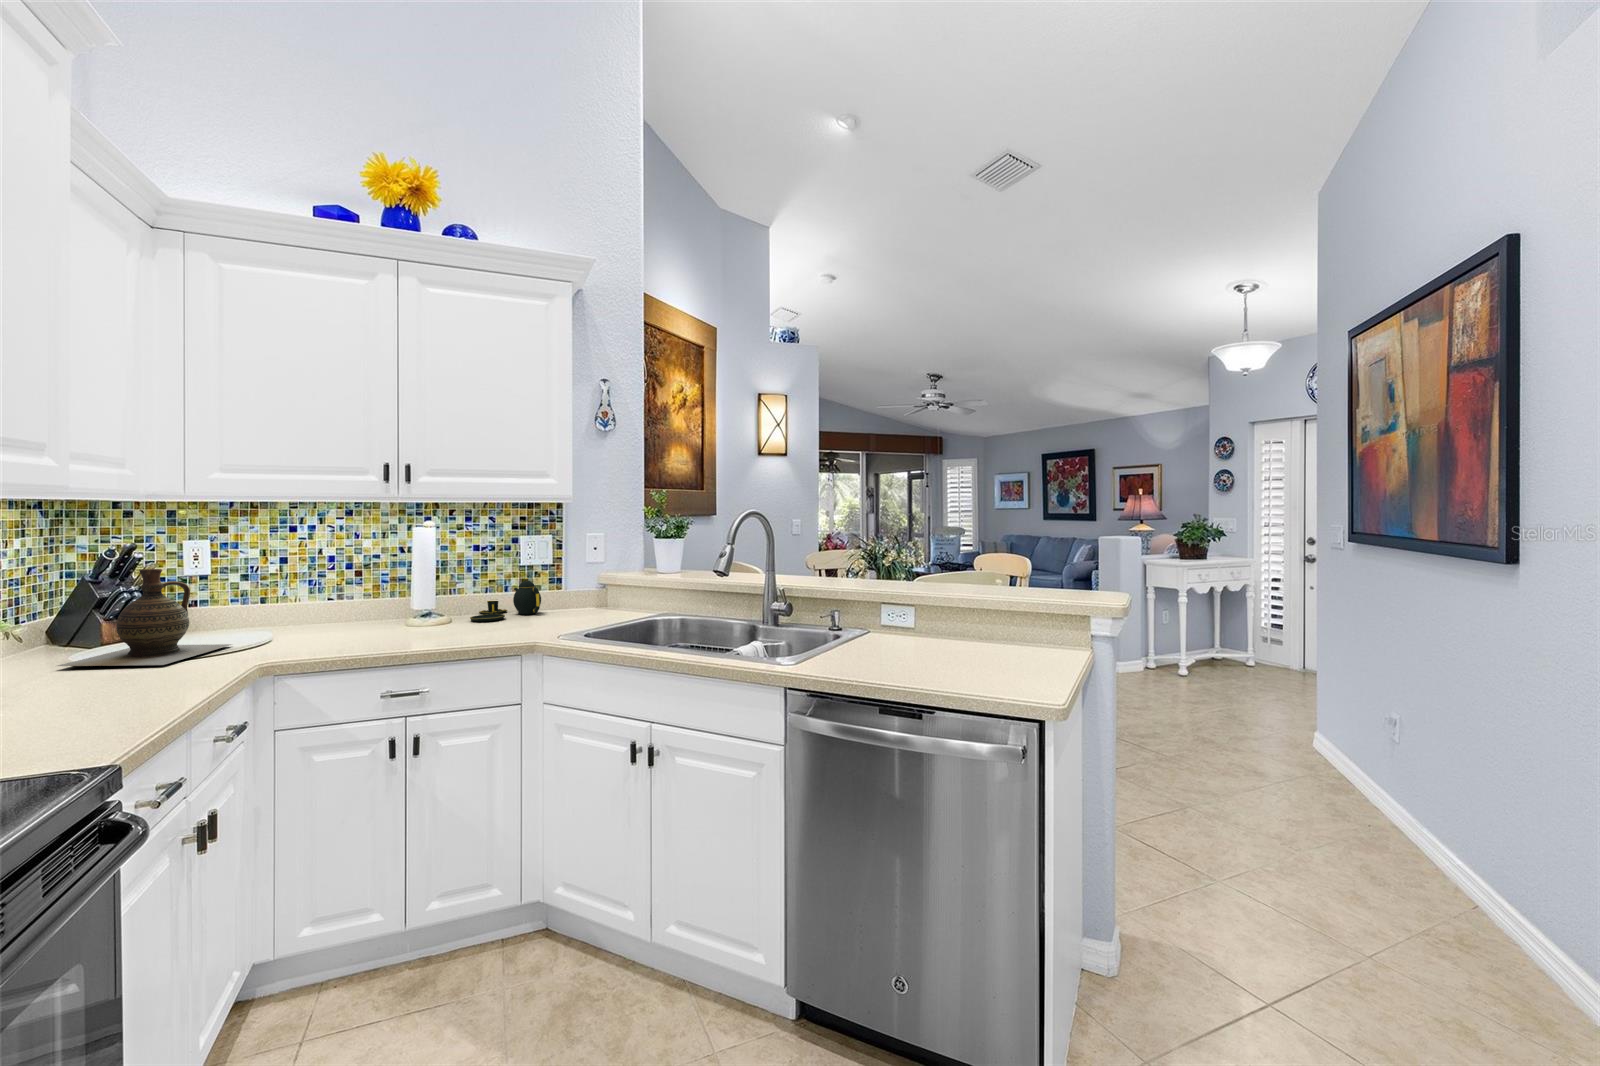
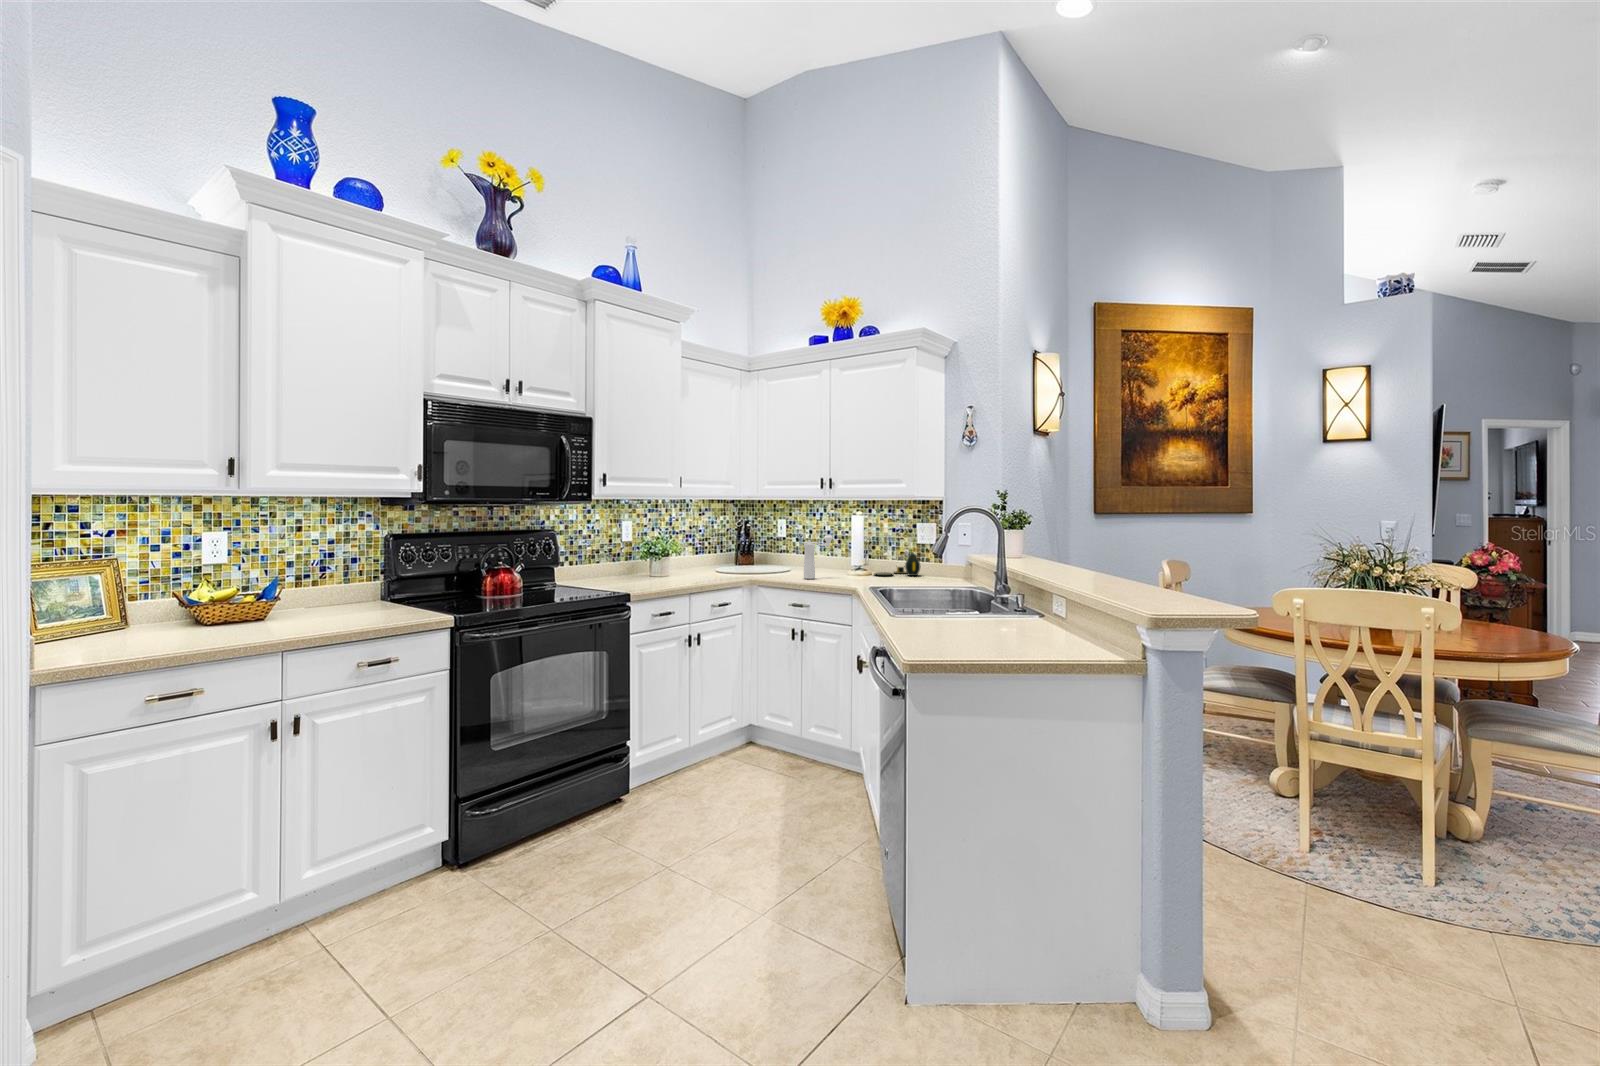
pepper mill: none [379,563,423,646] -> present [804,535,833,579]
ceramic jug: present [58,569,231,666] -> none [709,531,768,573]

